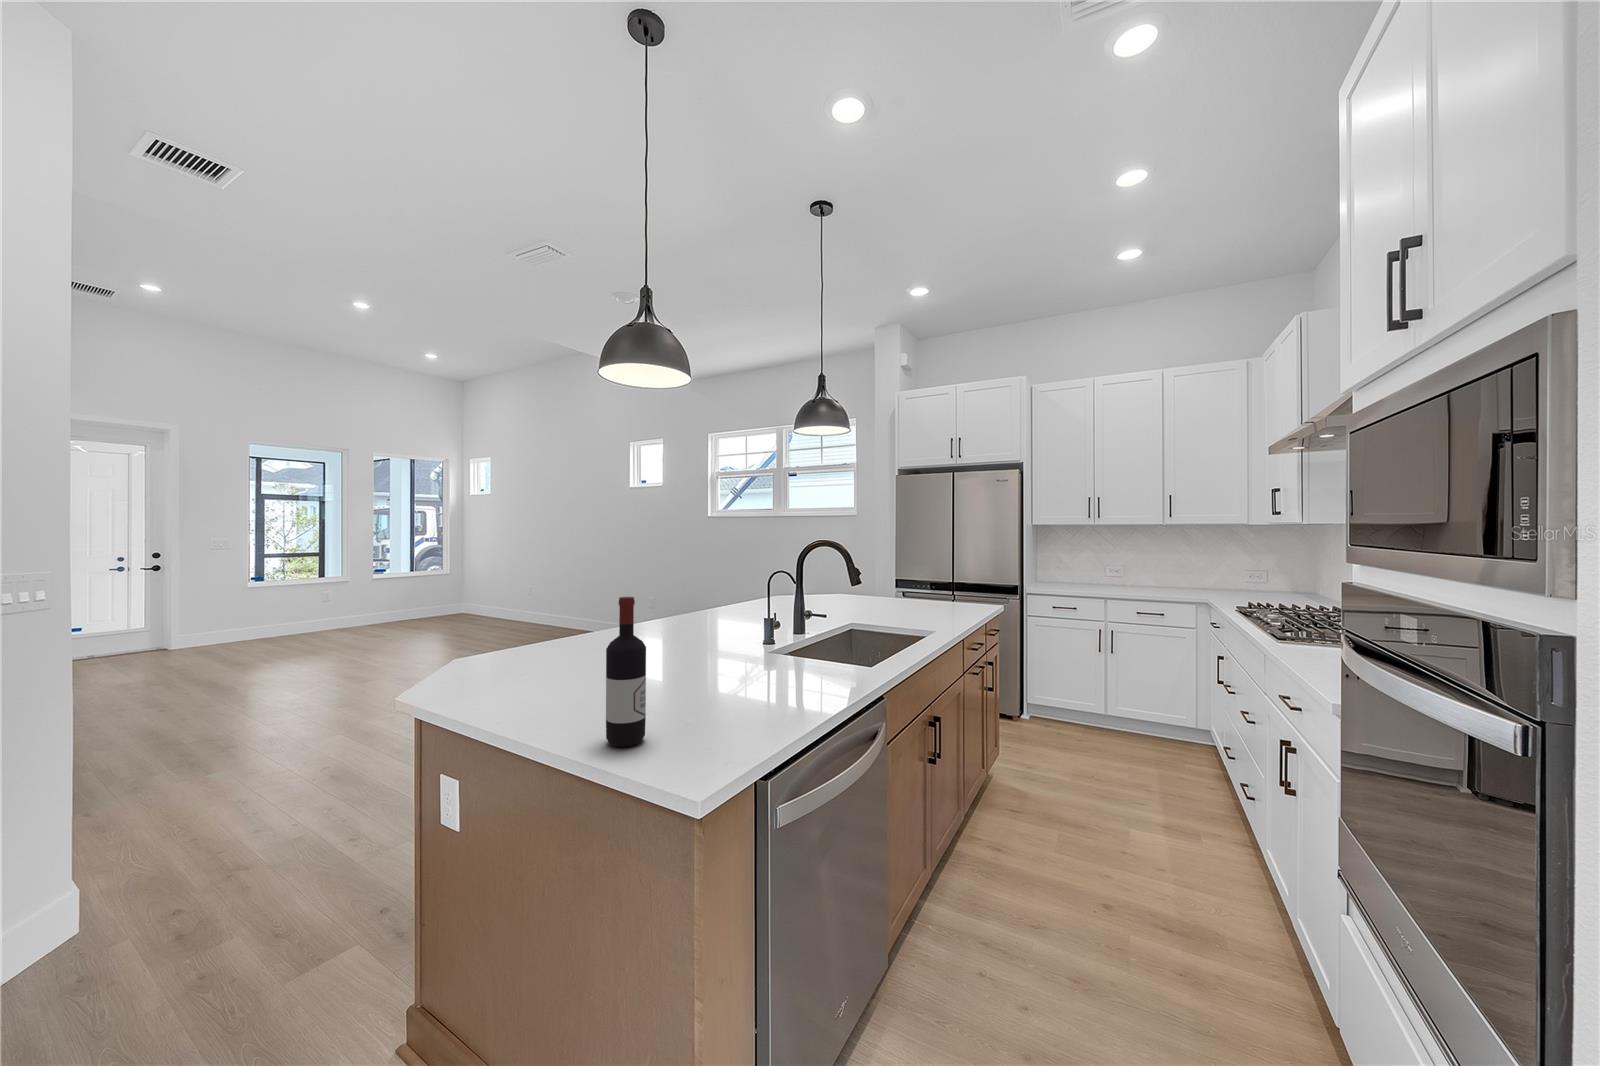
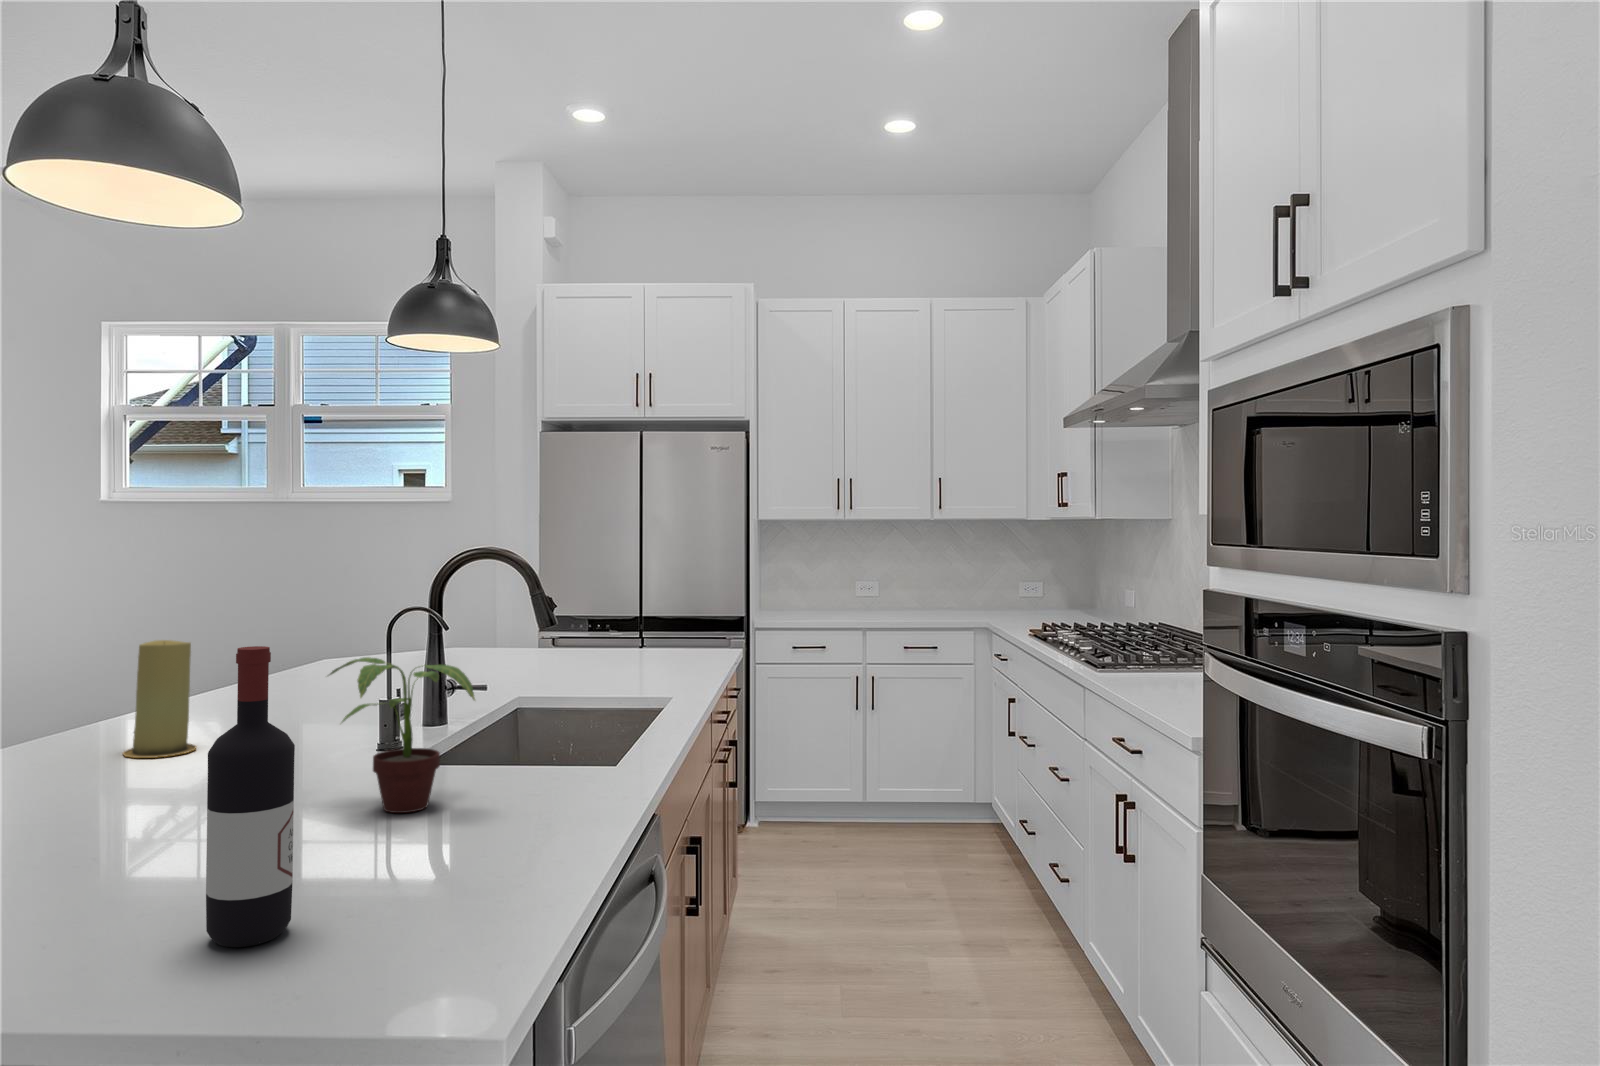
candle: none [648,589,679,646] -> present [123,640,196,758]
potted plant: none [709,603,773,688] -> present [329,657,475,813]

